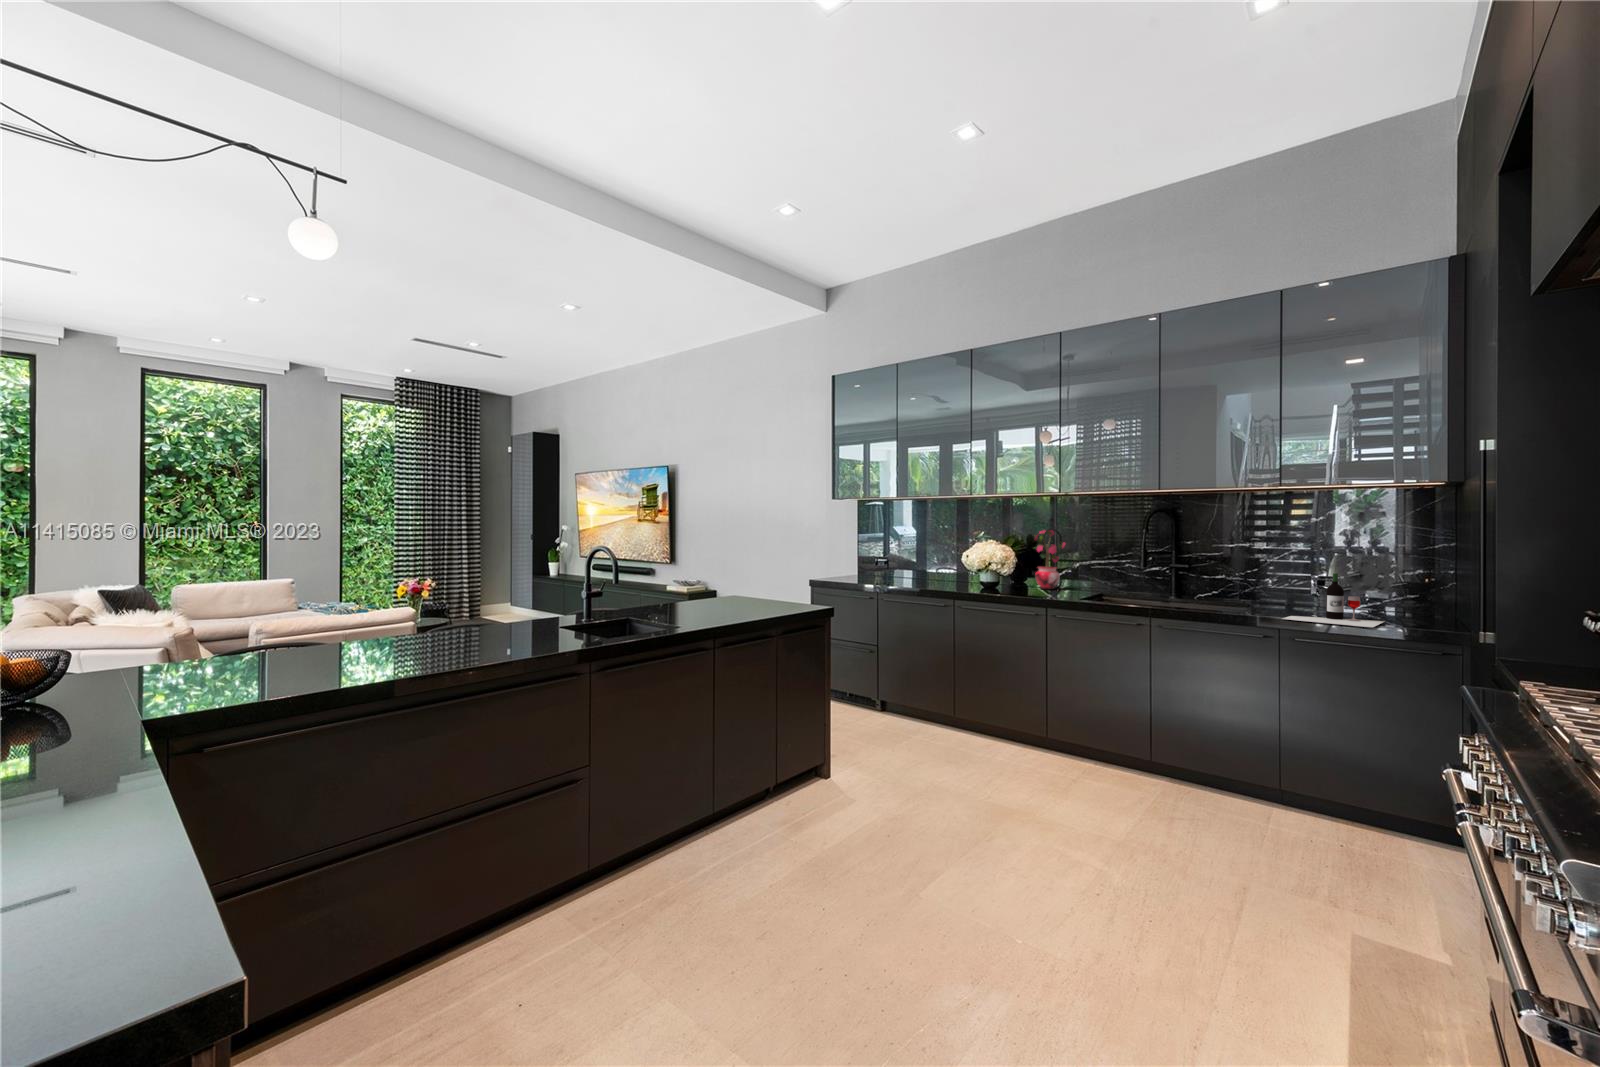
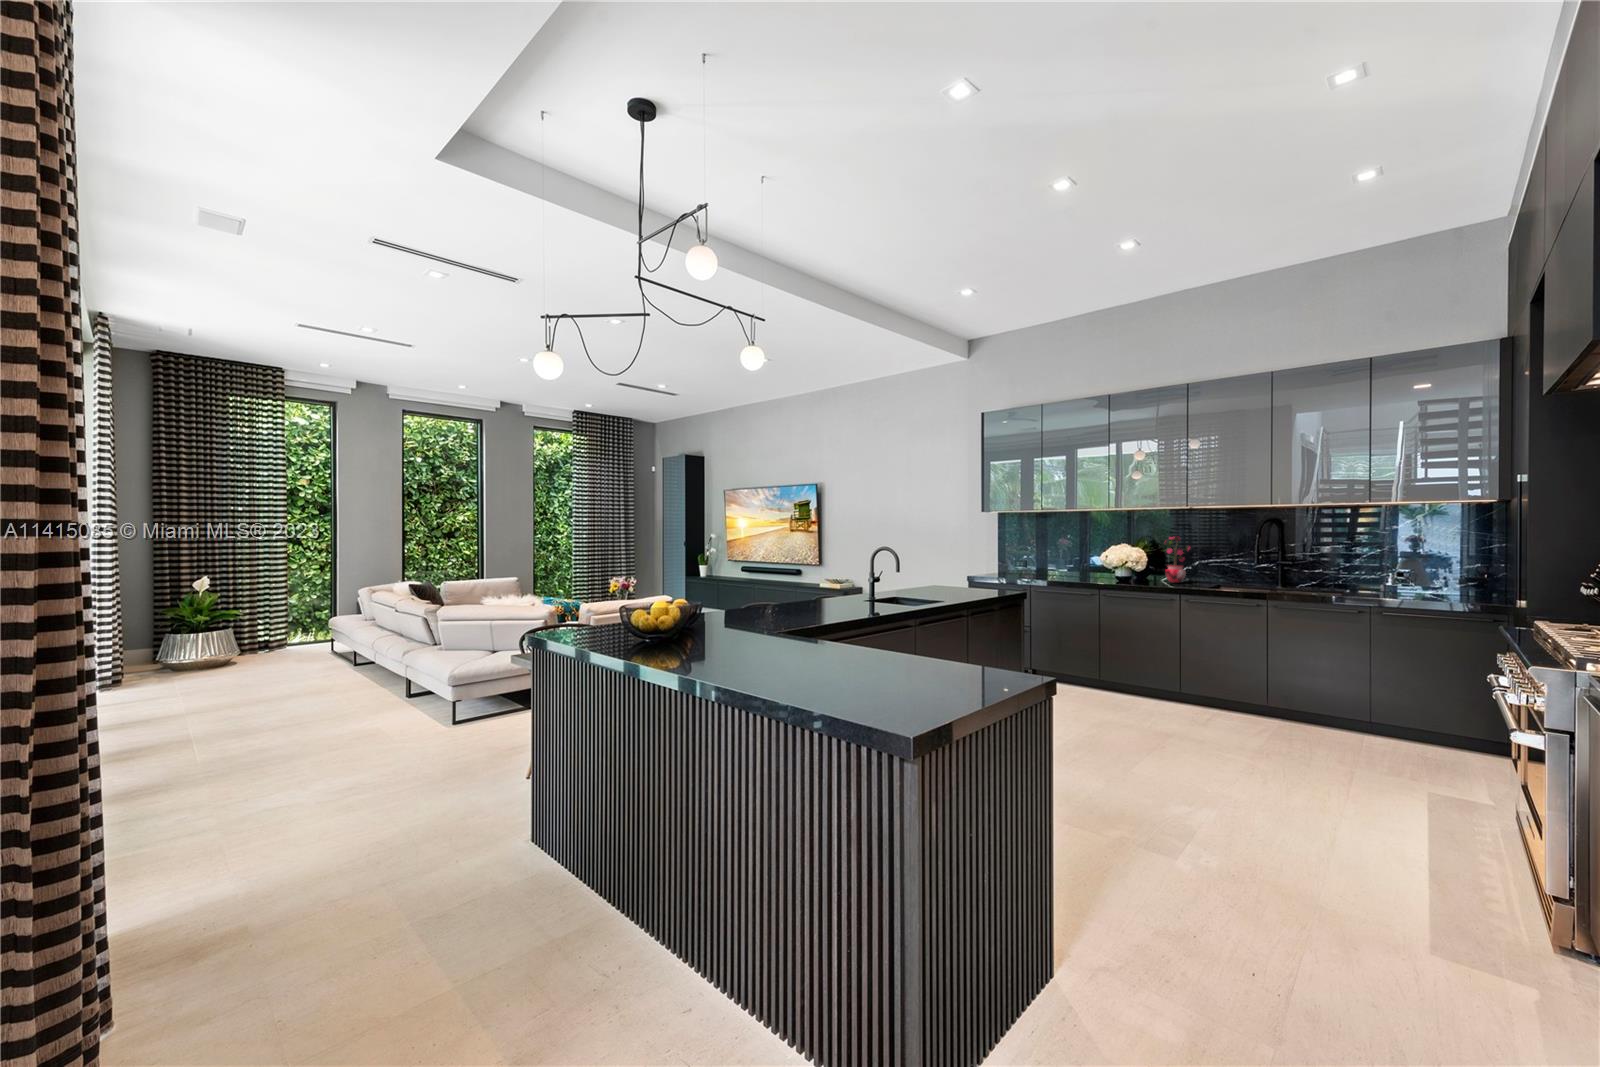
wine bottle: present [1282,573,1385,627] -> none [1373,567,1455,605]

